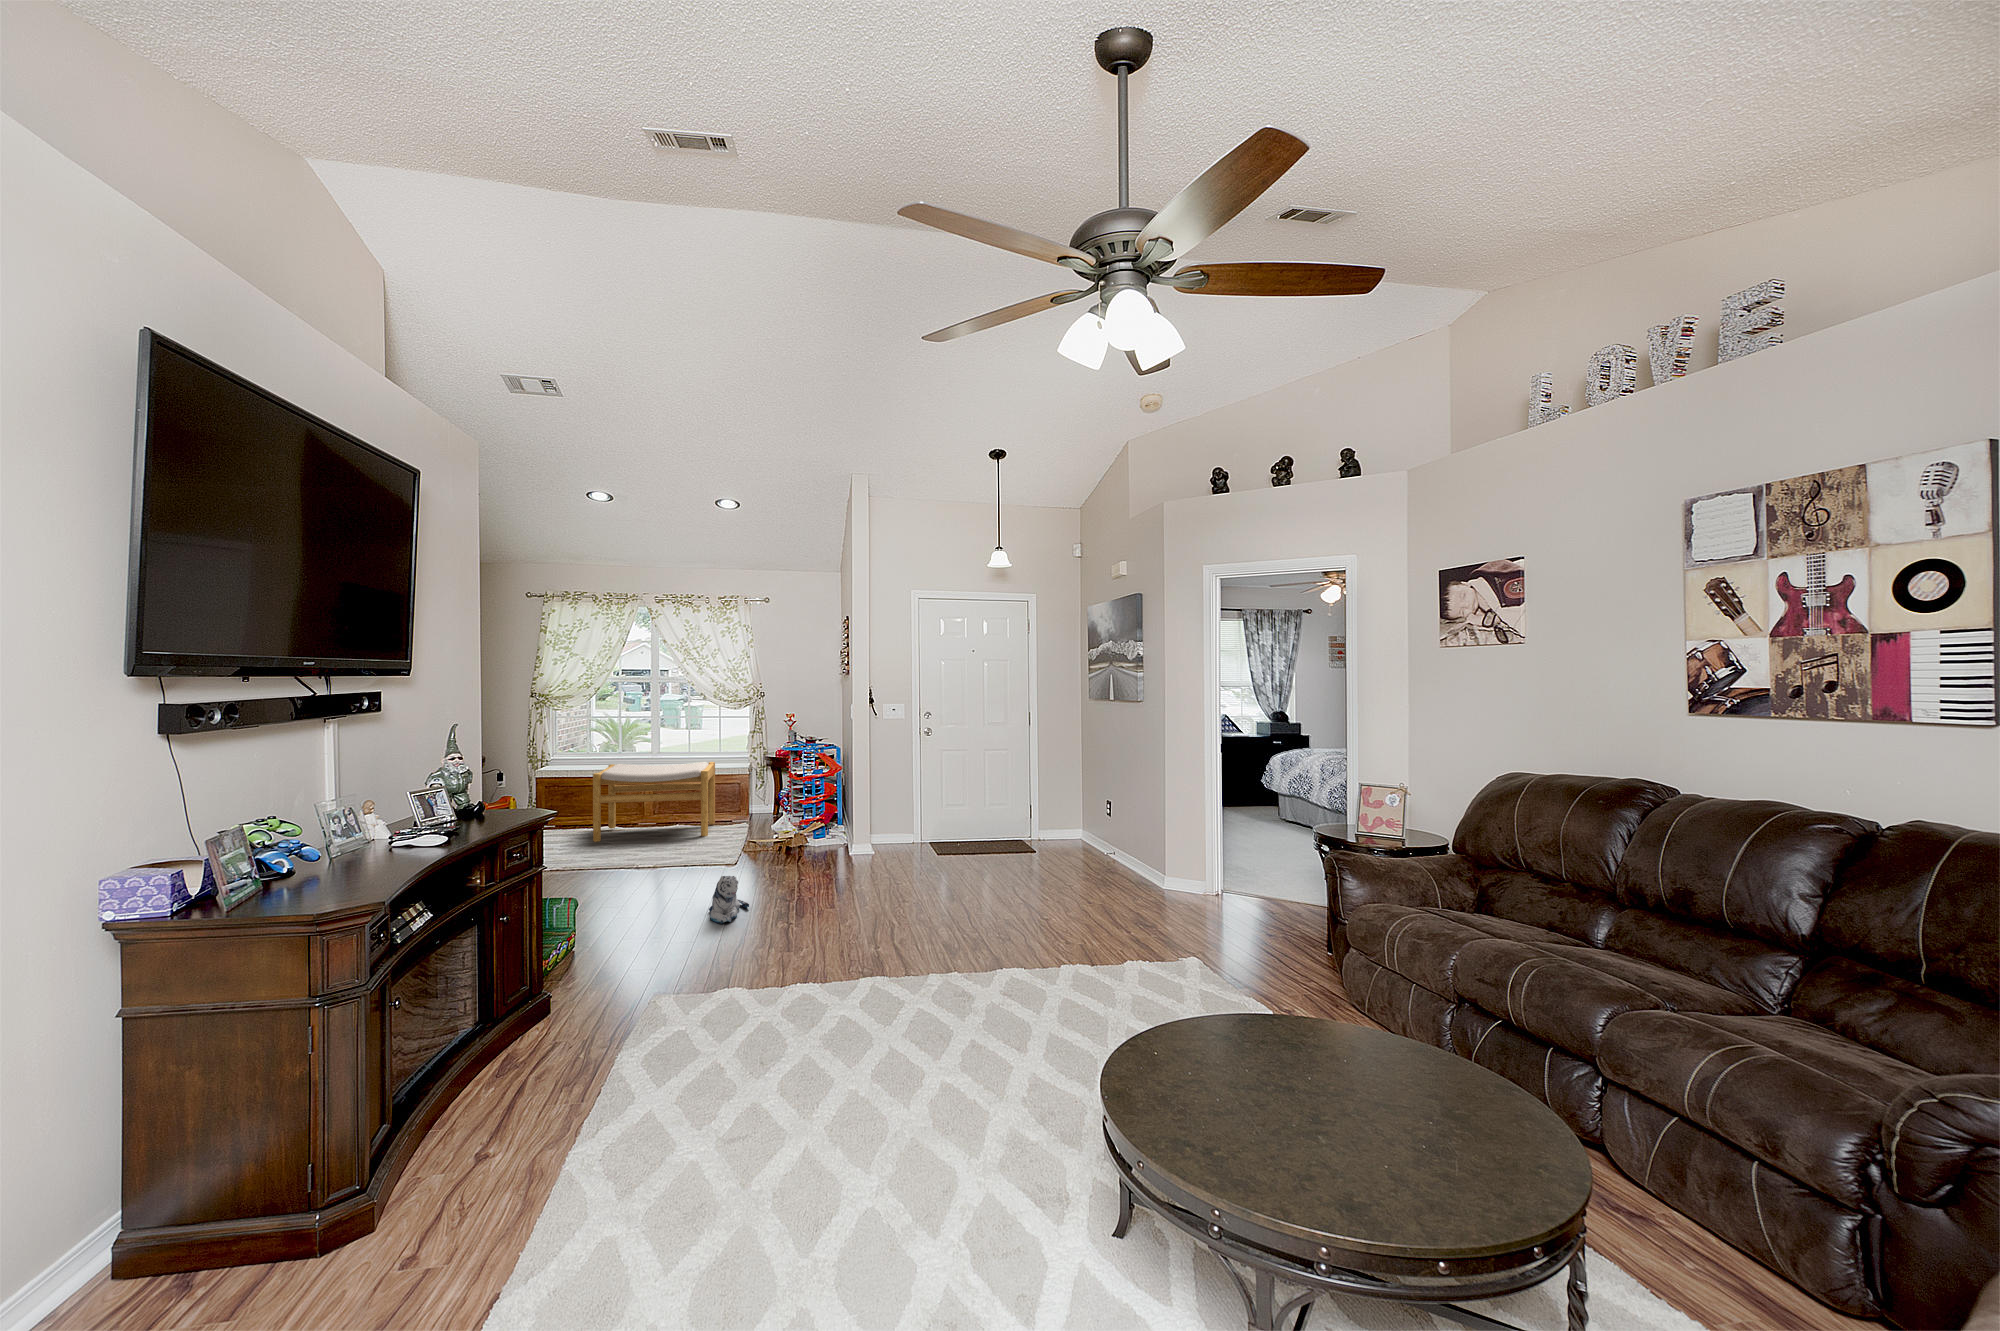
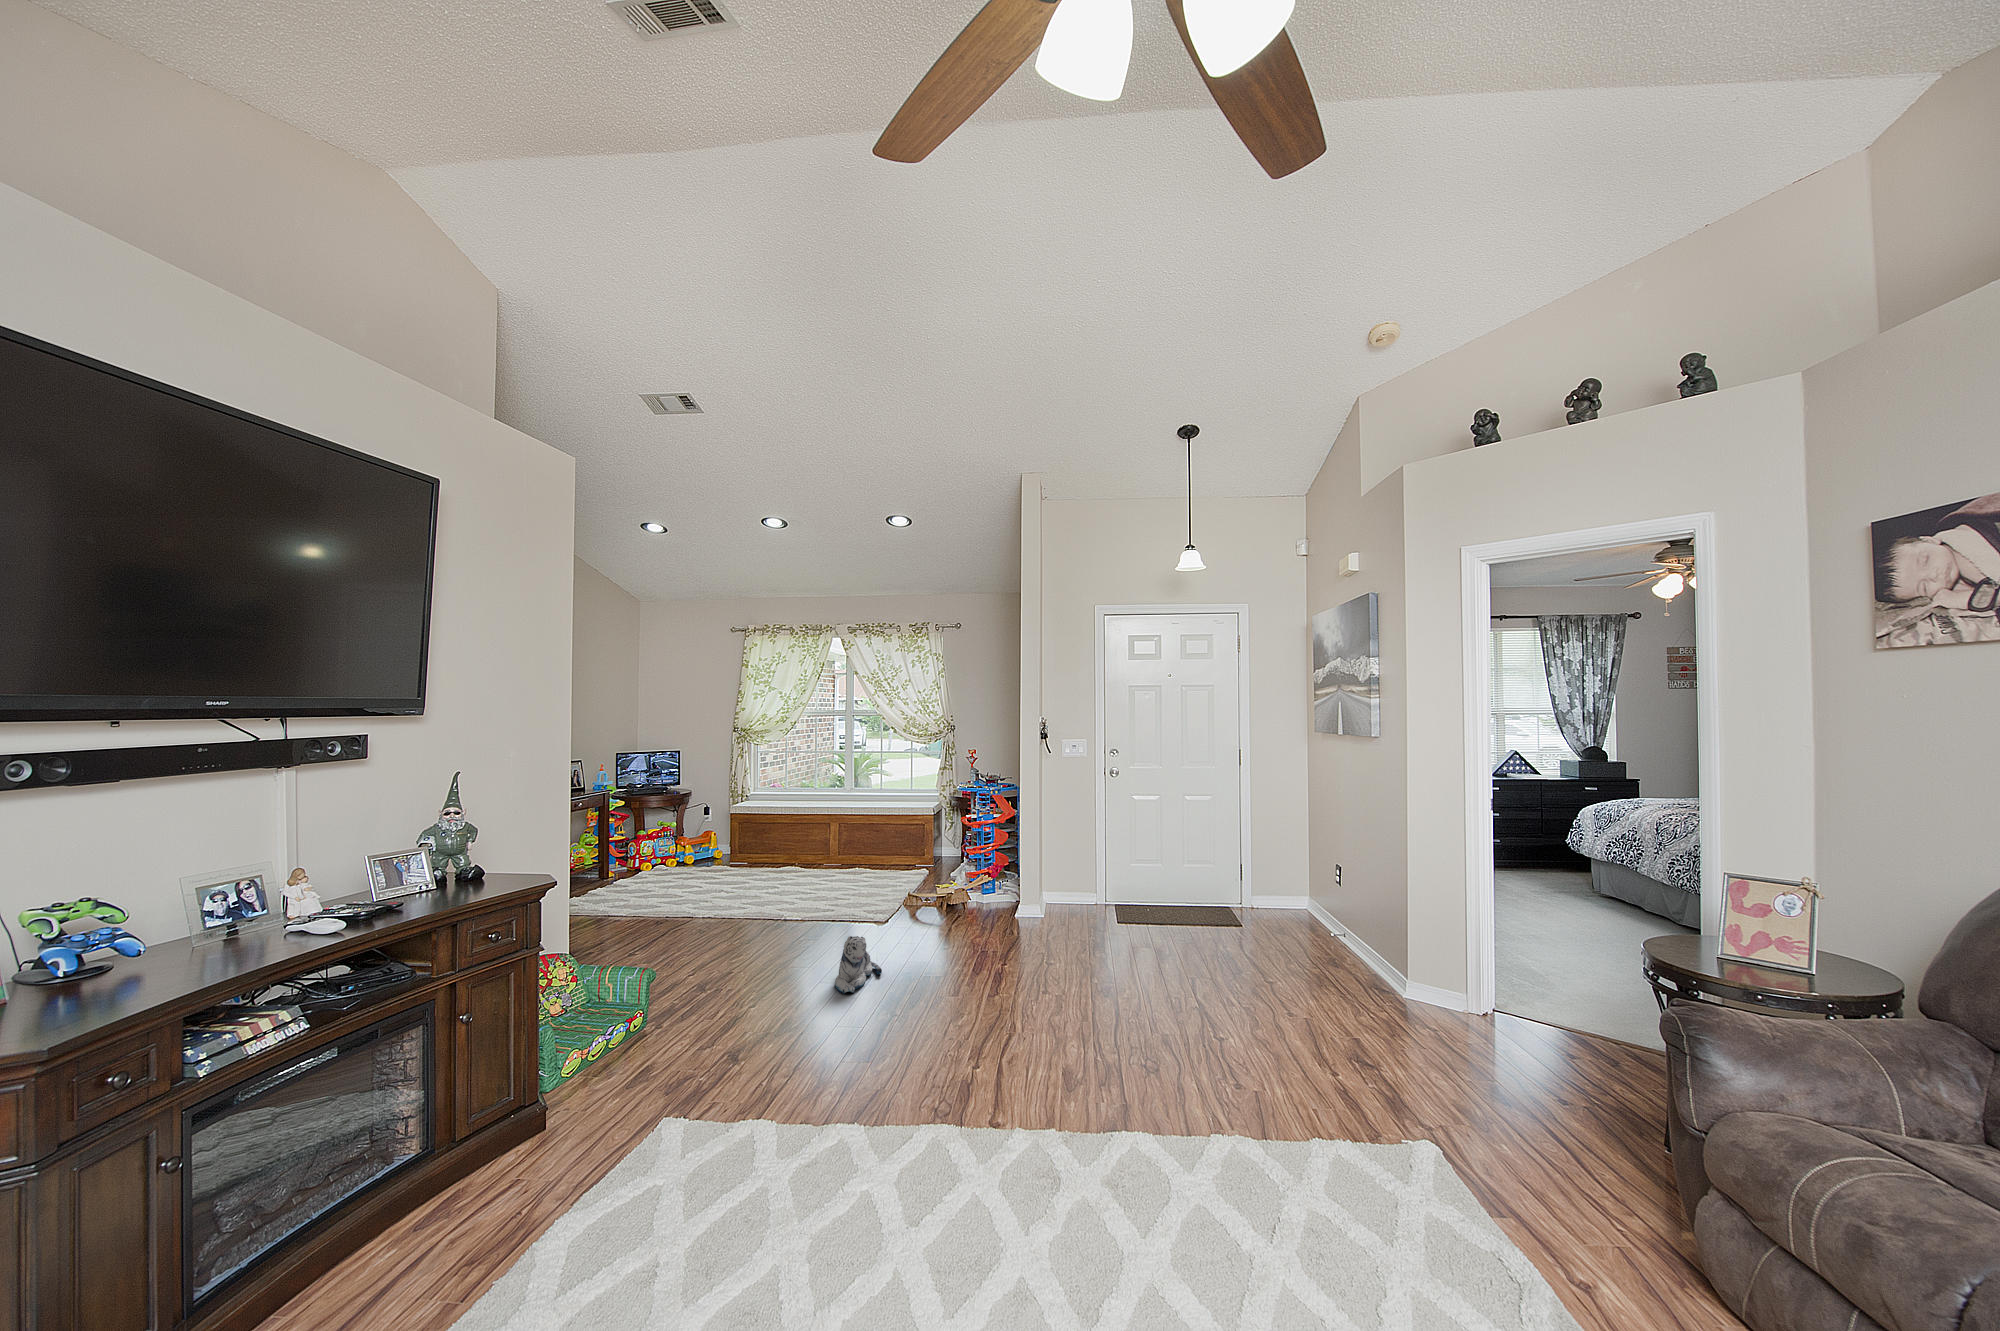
footstool: present [593,762,715,842] -> none [777,797,899,878]

